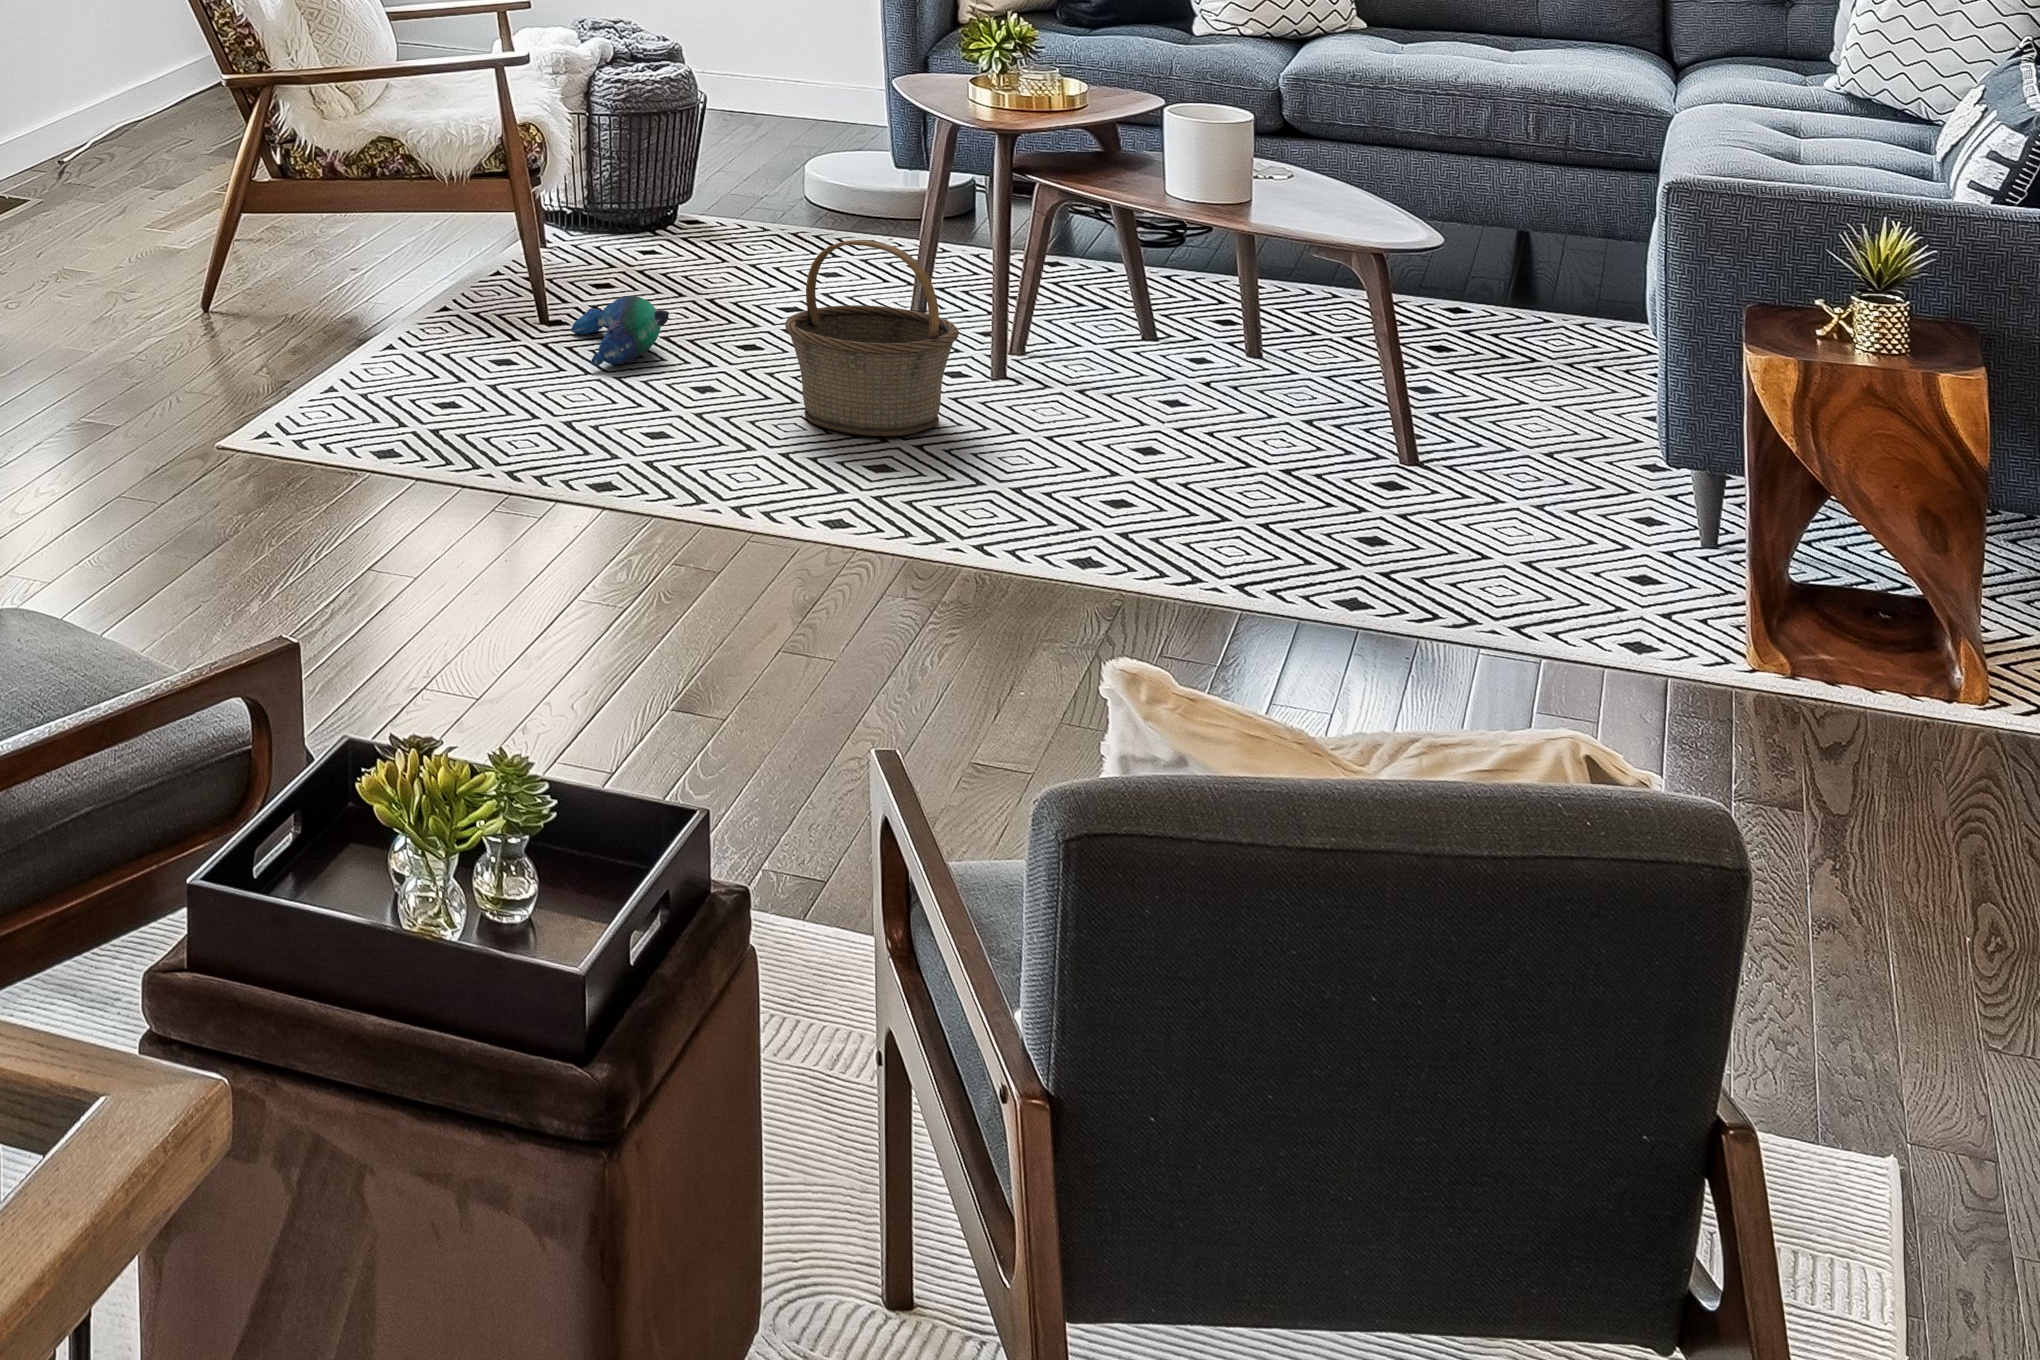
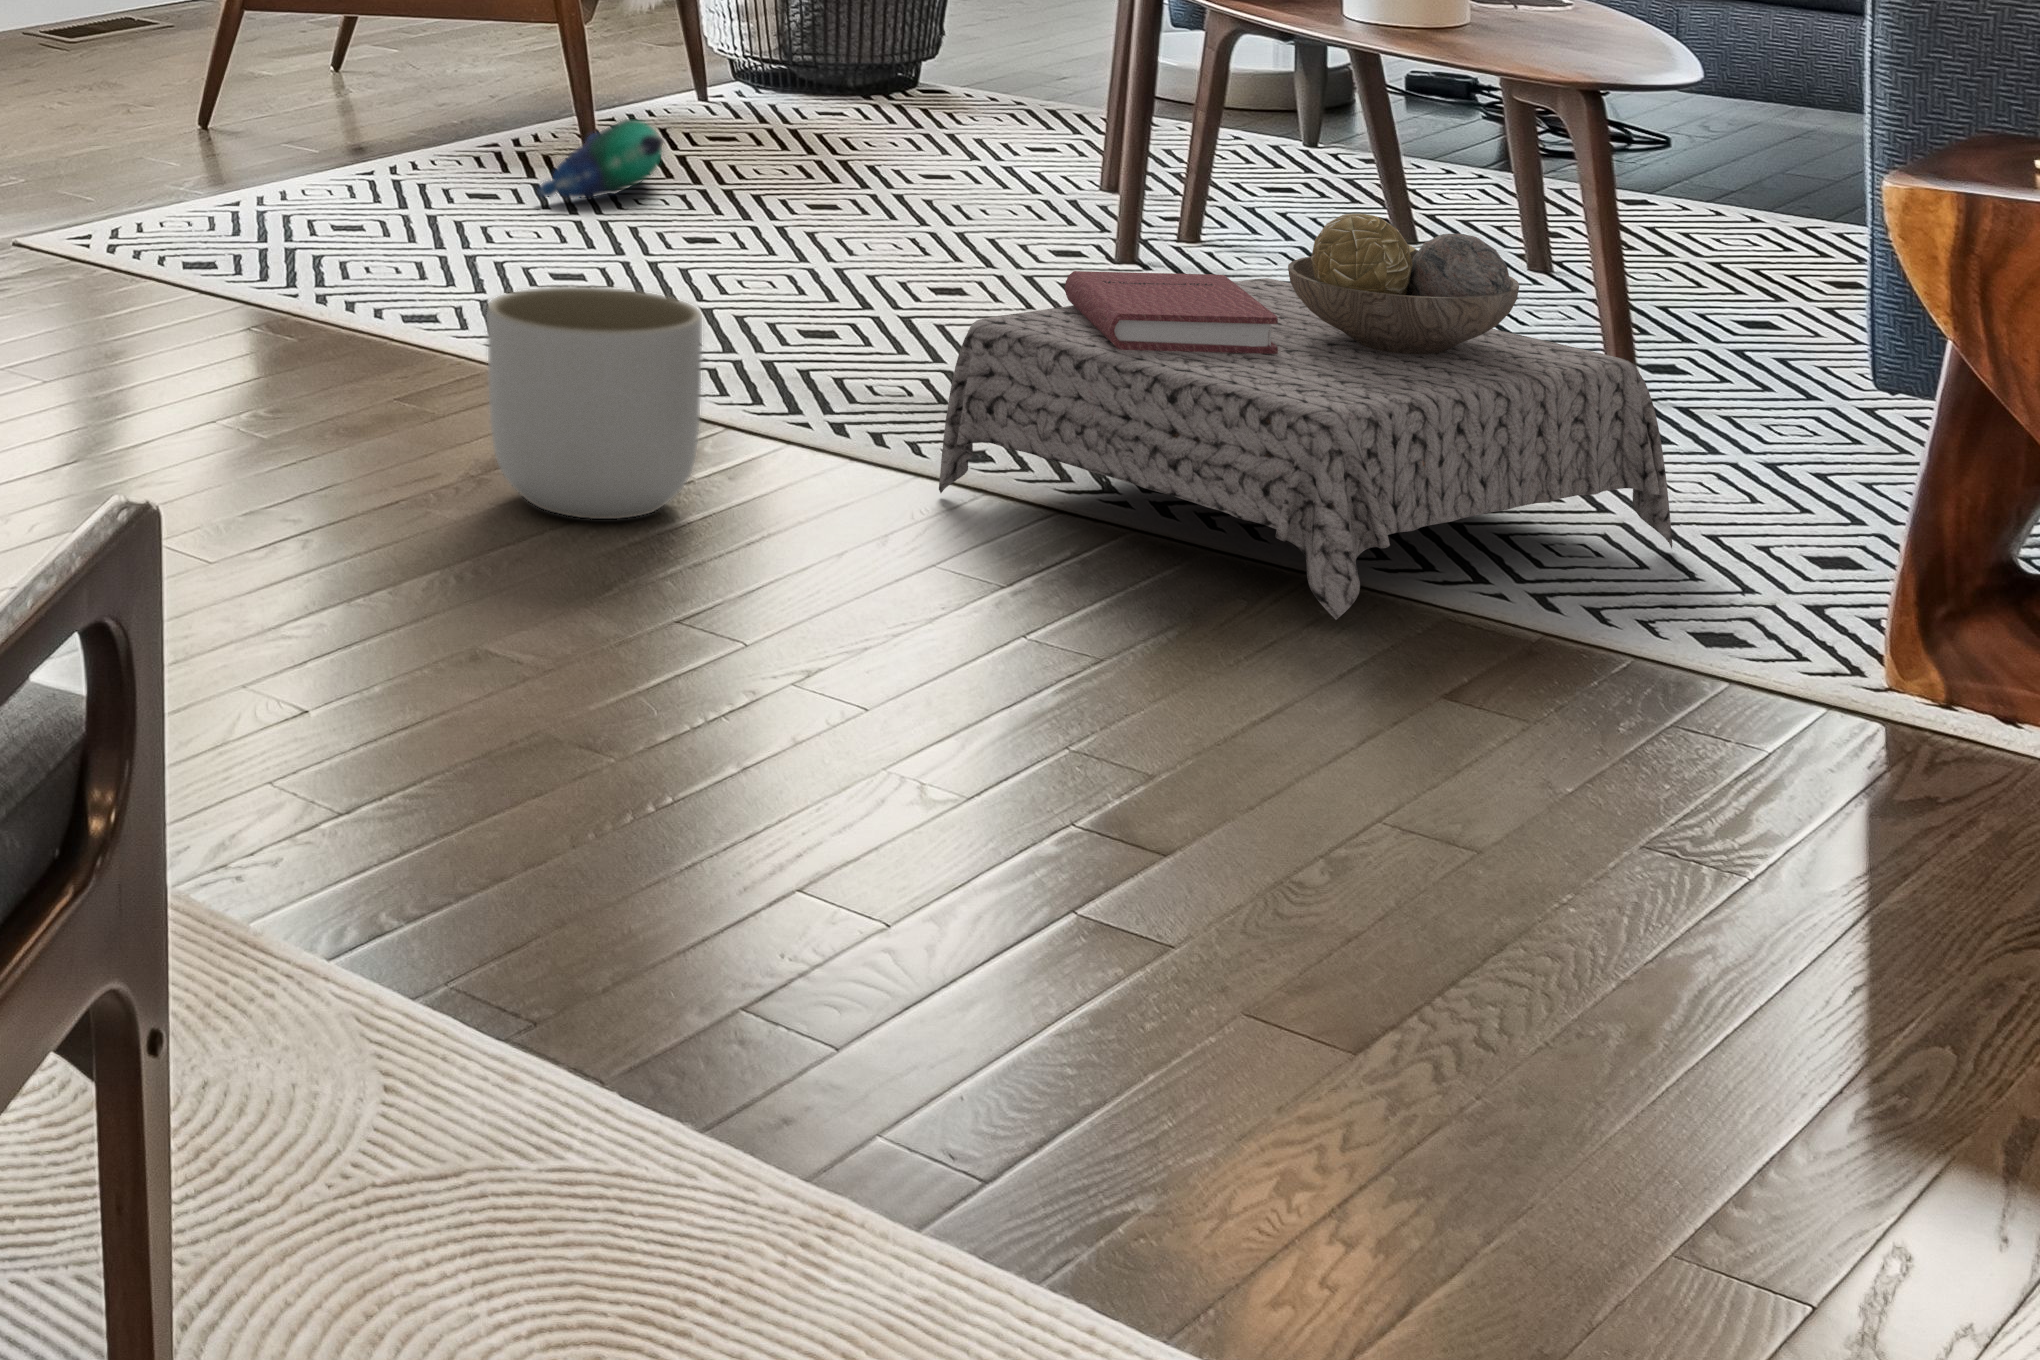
basket: present [785,240,959,436] -> none [712,30,952,296]
ottoman: none [1128,383,1561,654] -> present [939,214,1672,620]
planter: none [865,474,1015,638] -> present [487,287,702,519]

